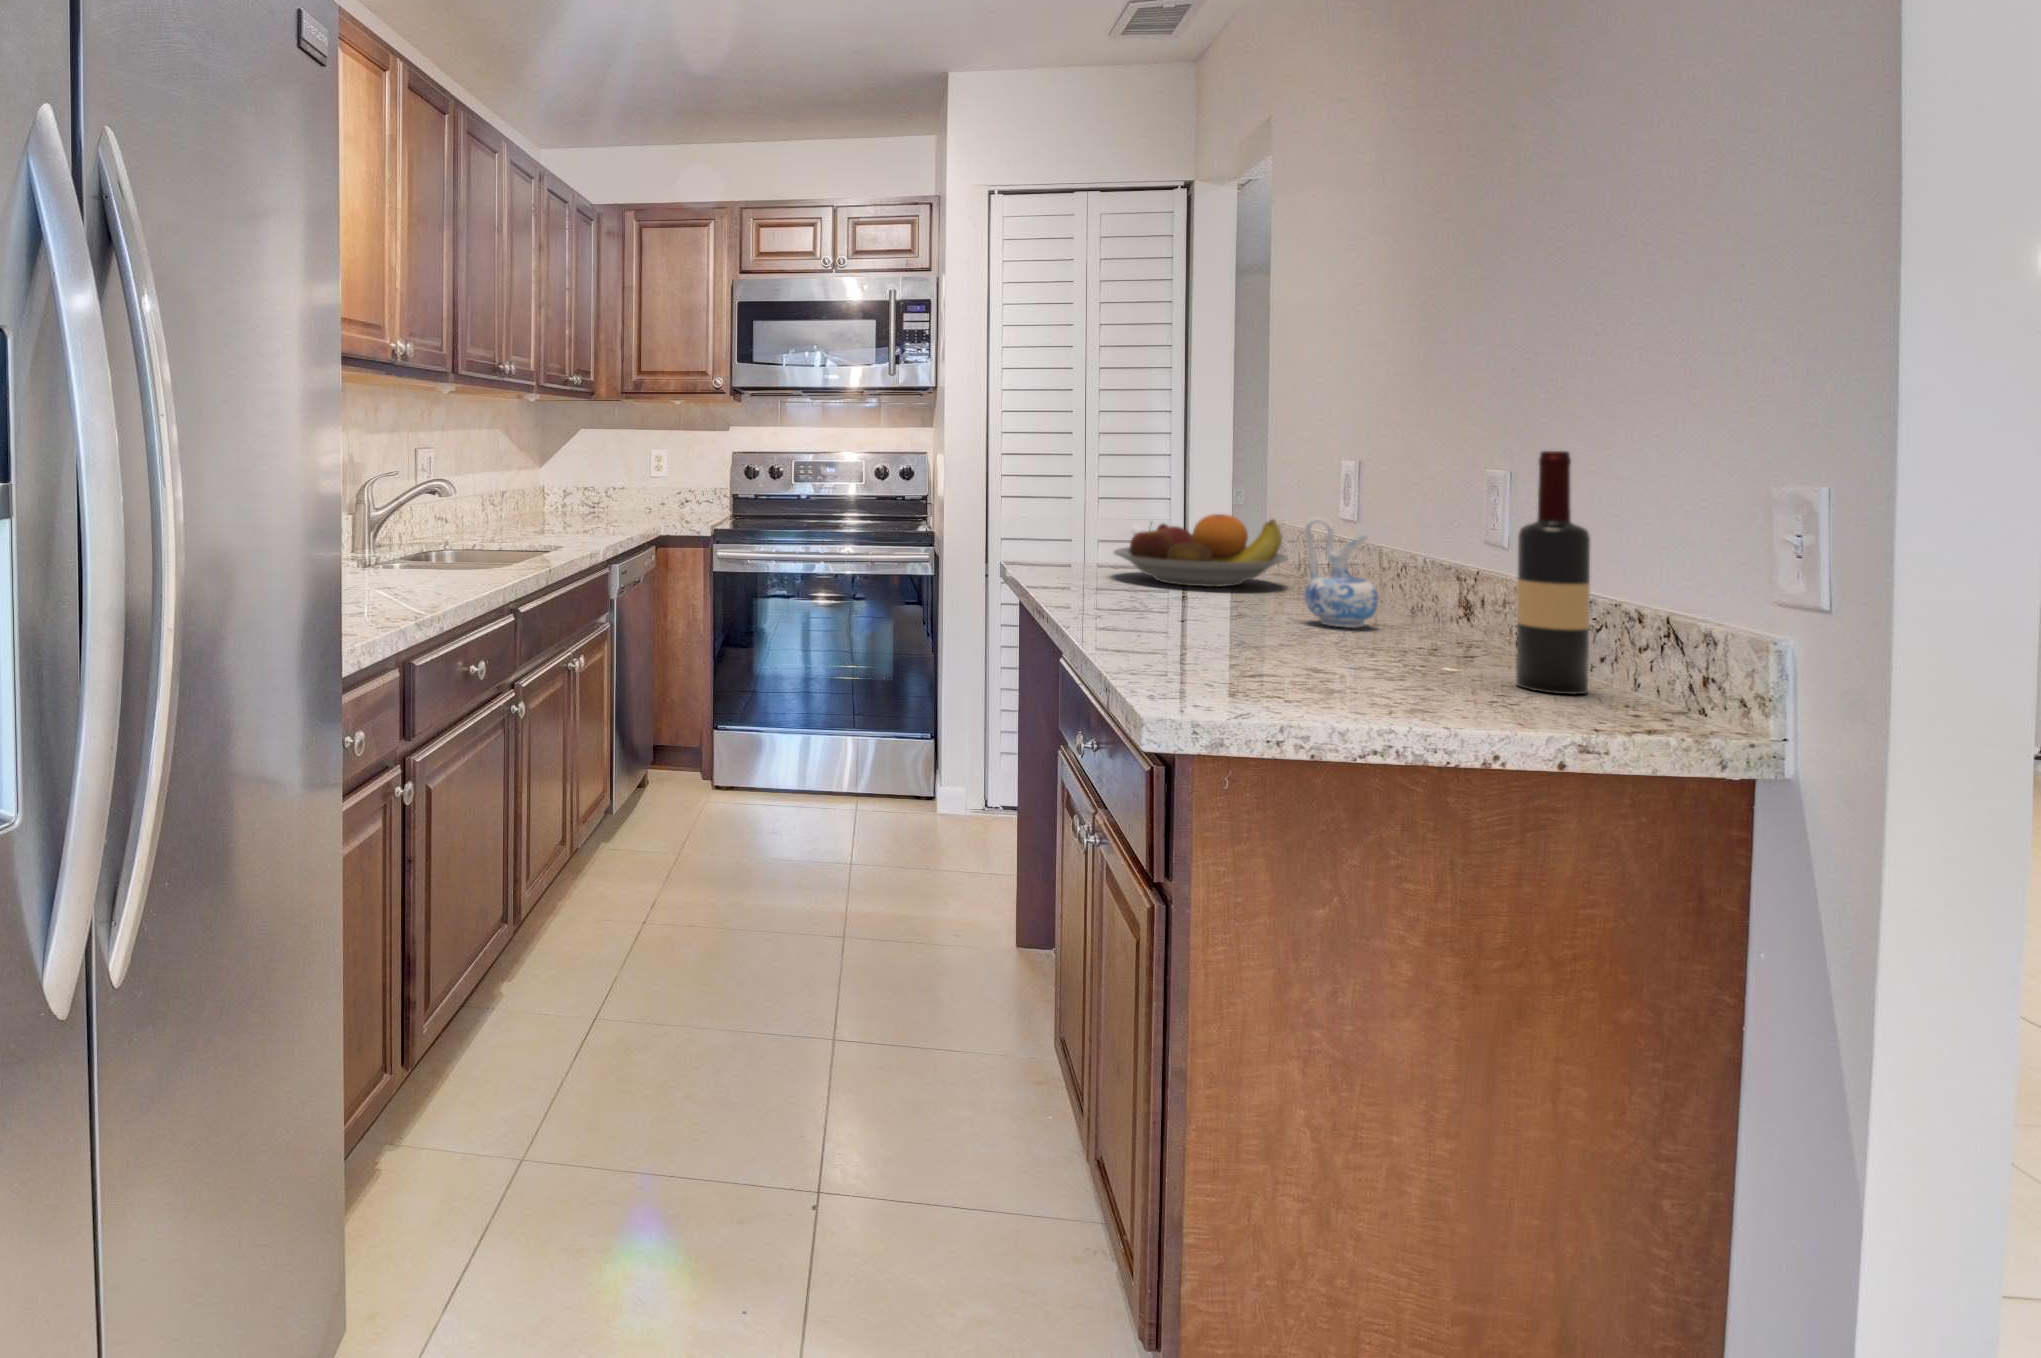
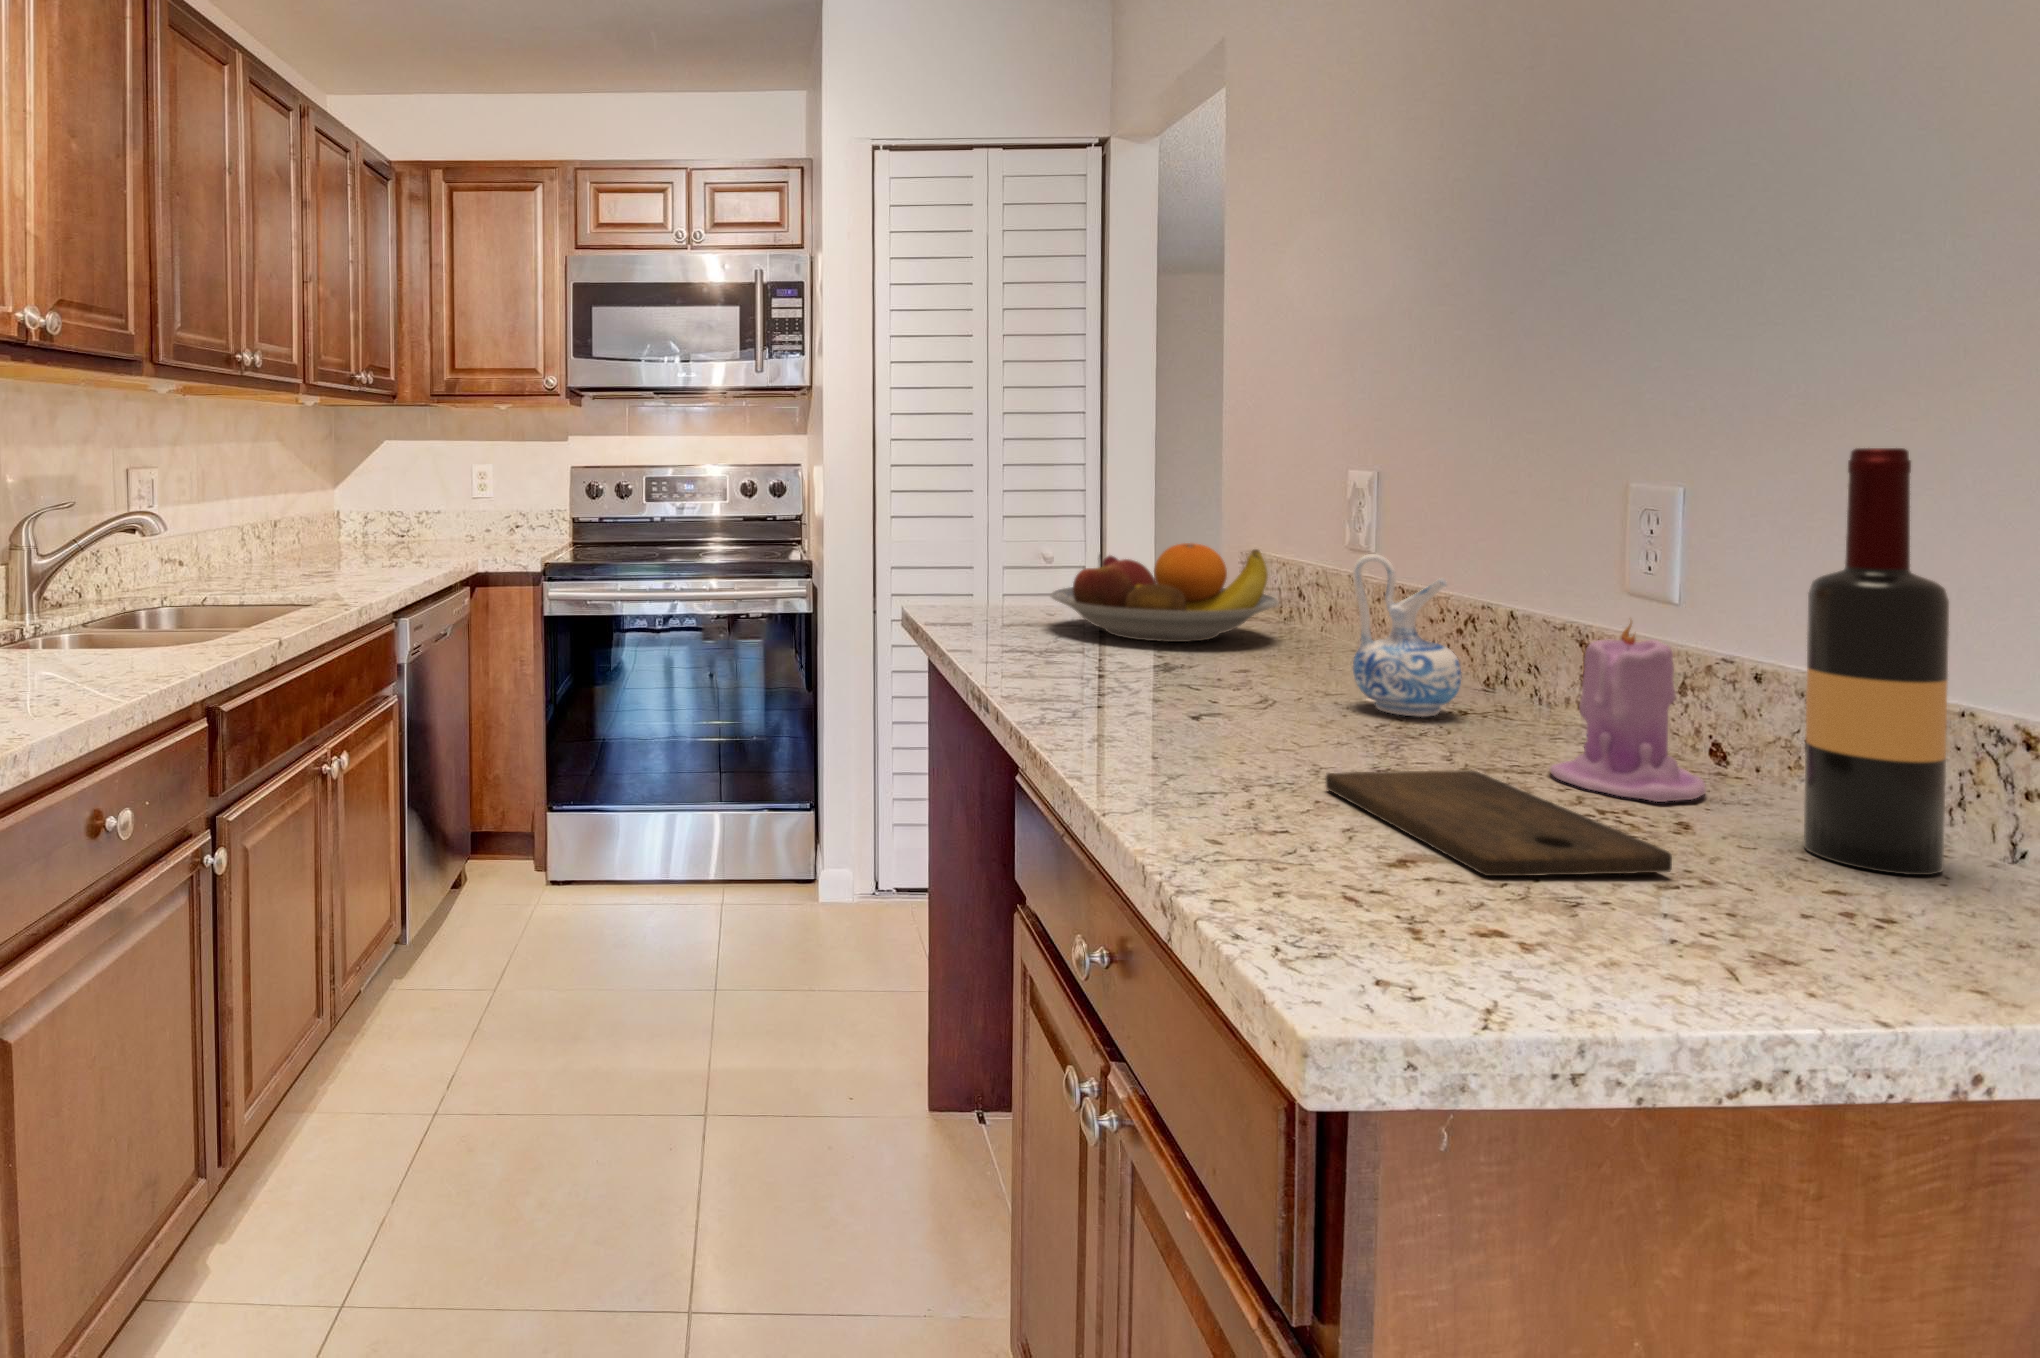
candle: none [1401,554,1494,665] -> present [1550,622,1706,802]
cutting board: none [1244,643,1413,686] -> present [1326,770,1672,876]

